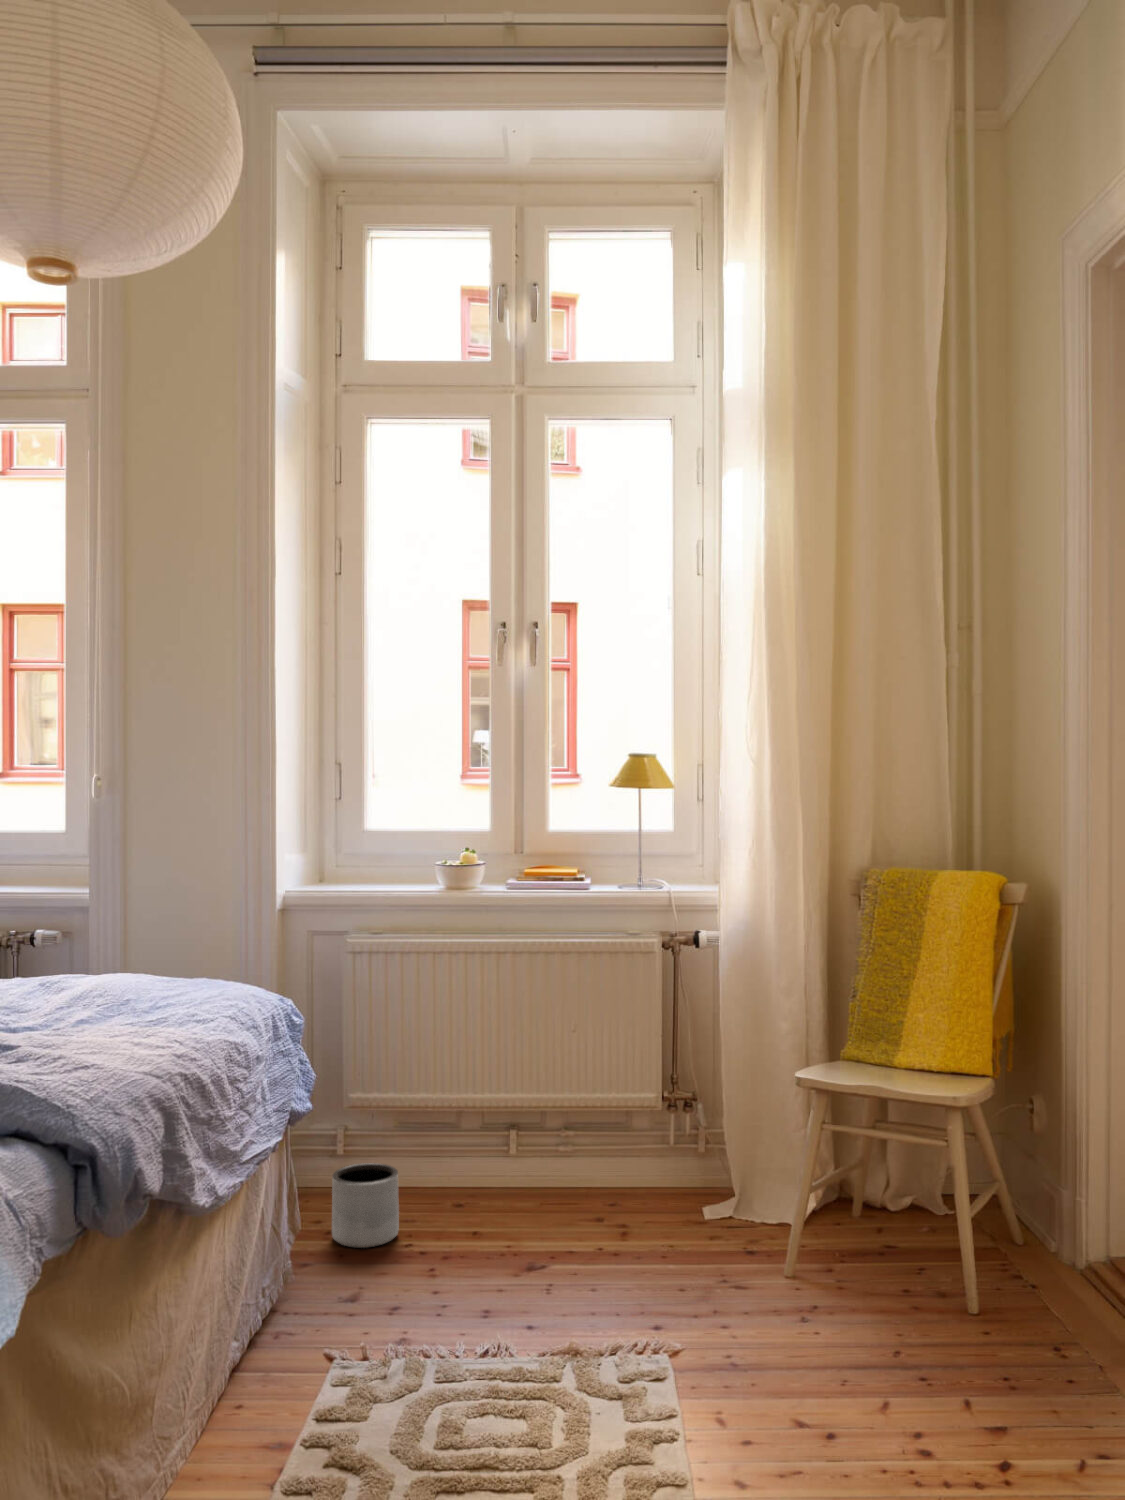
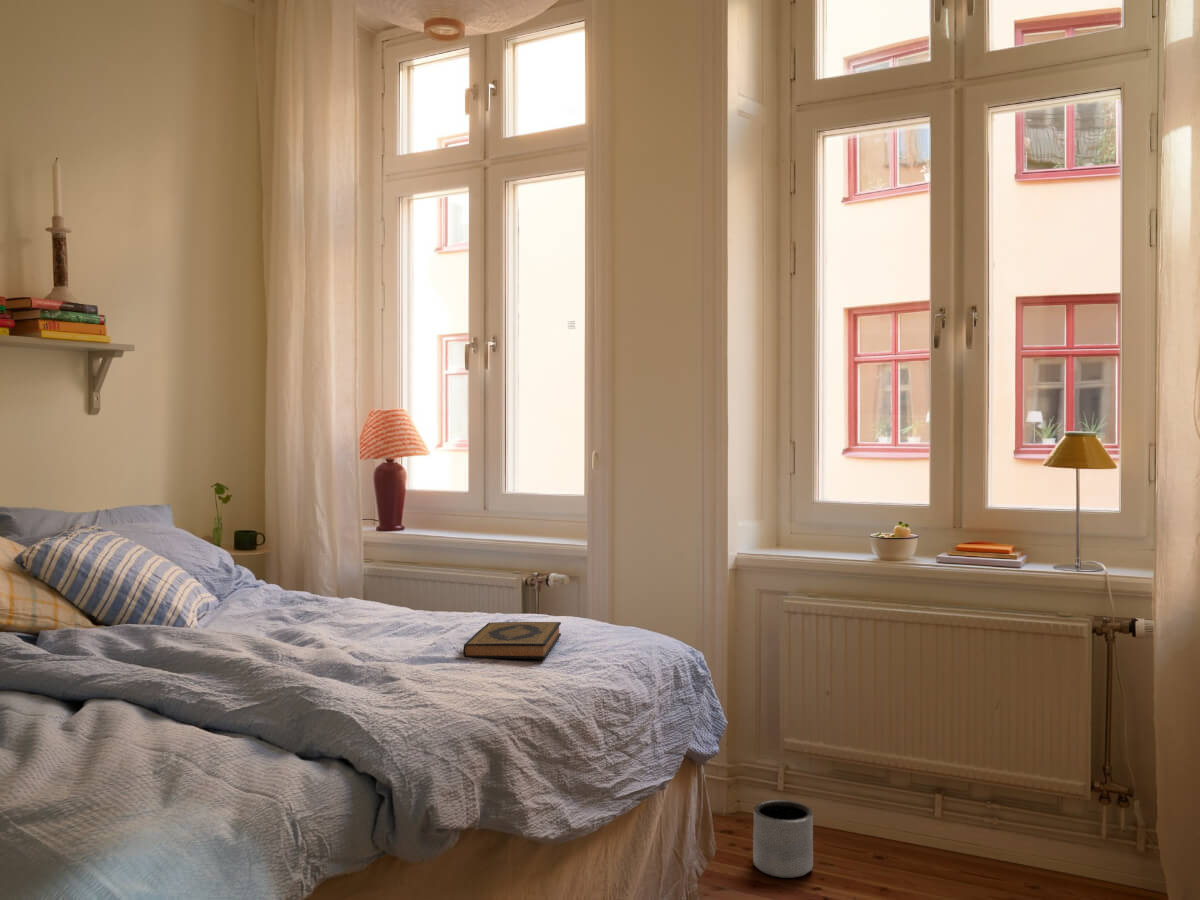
hardback book: none [35,976,142,1023] -> present [463,622,561,659]

